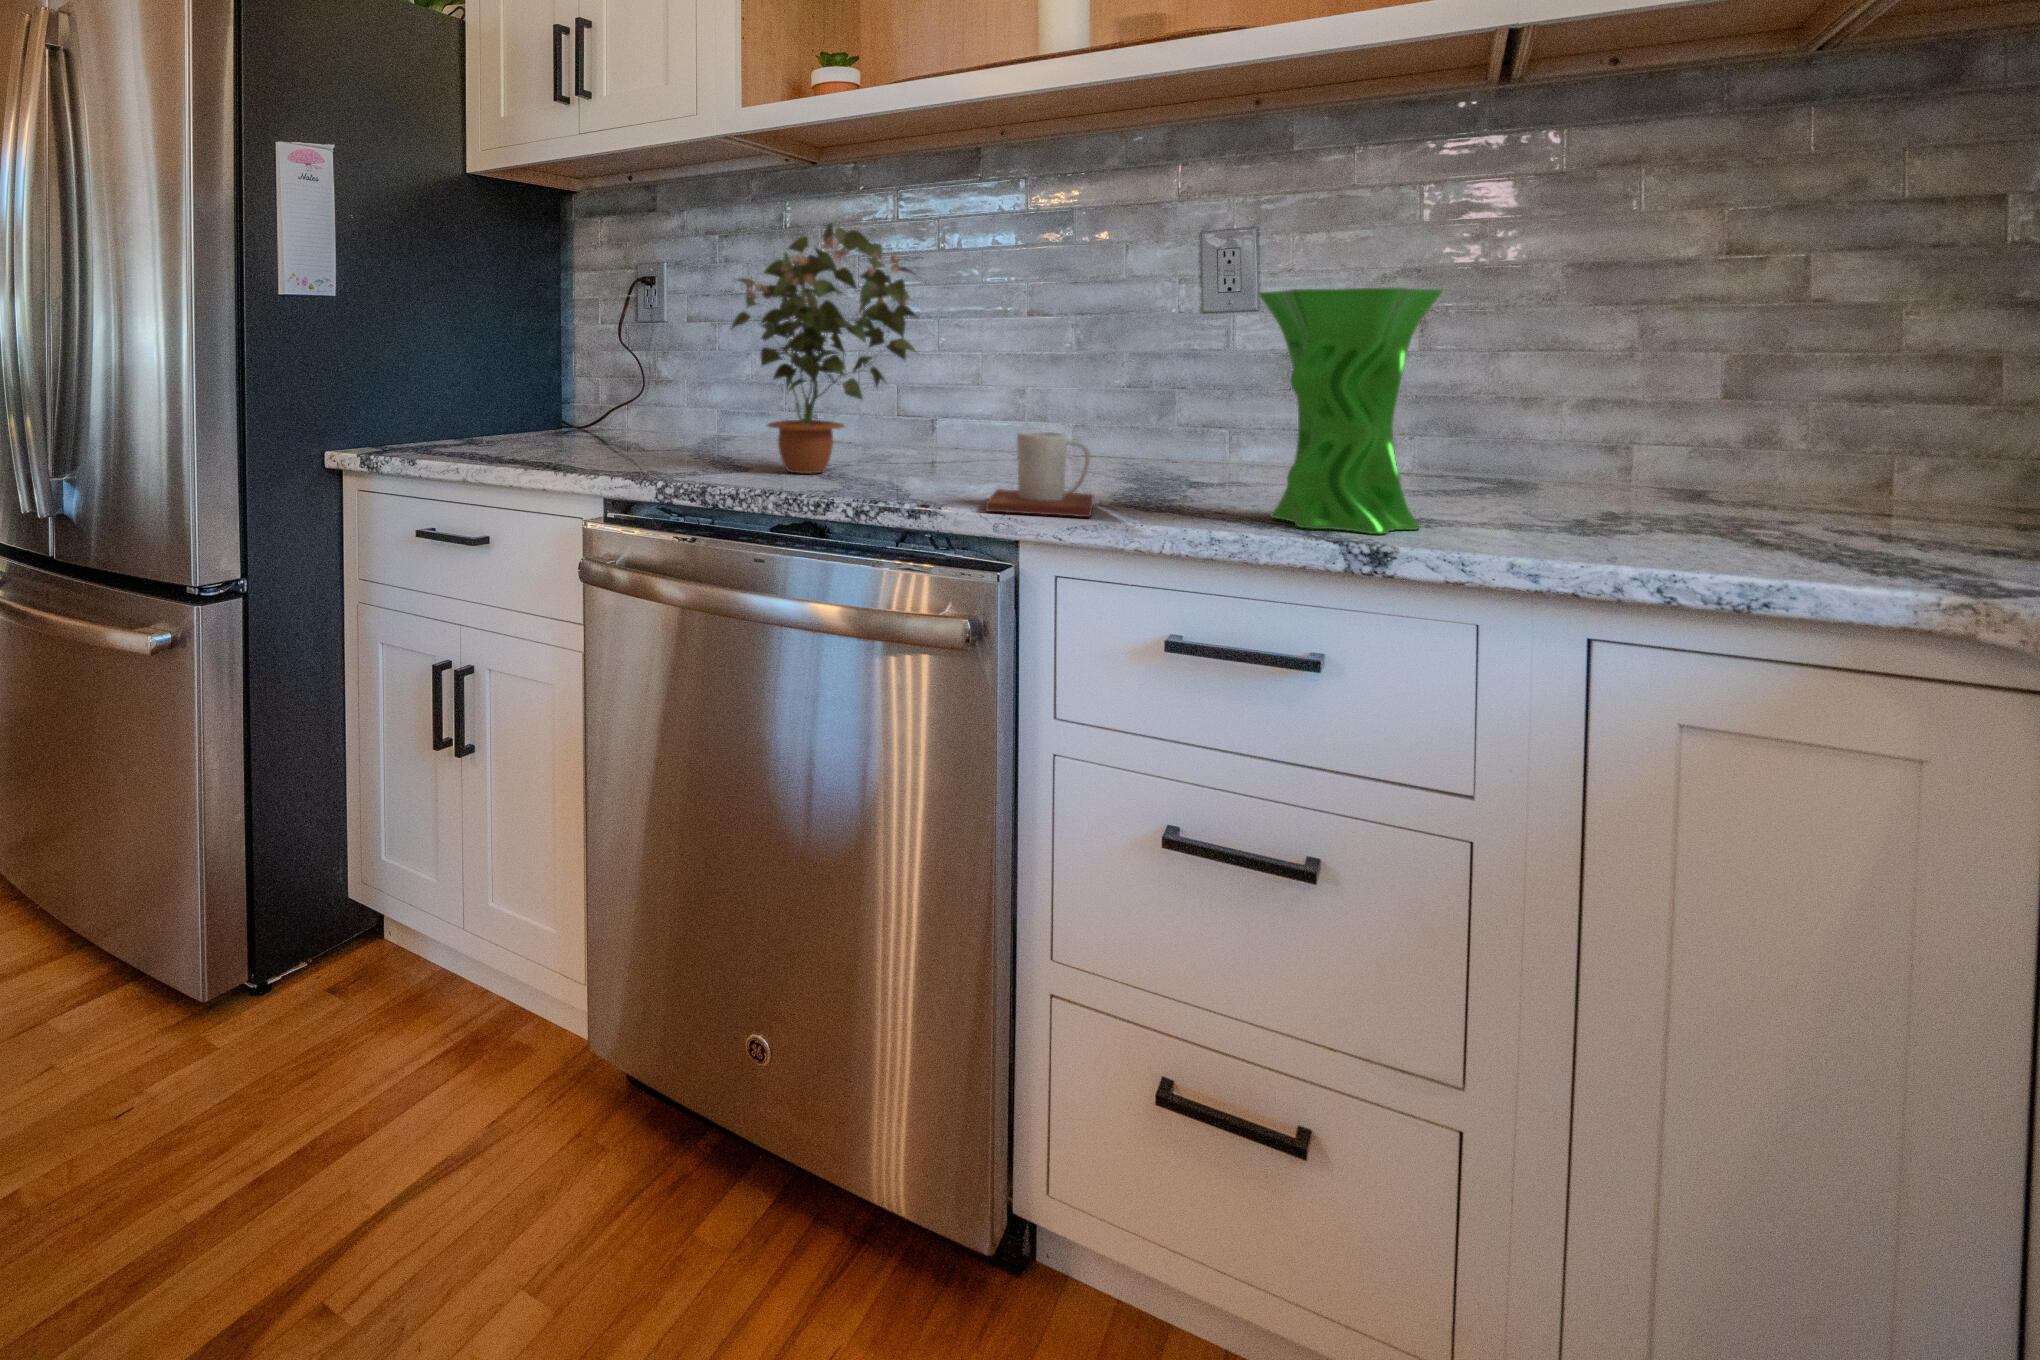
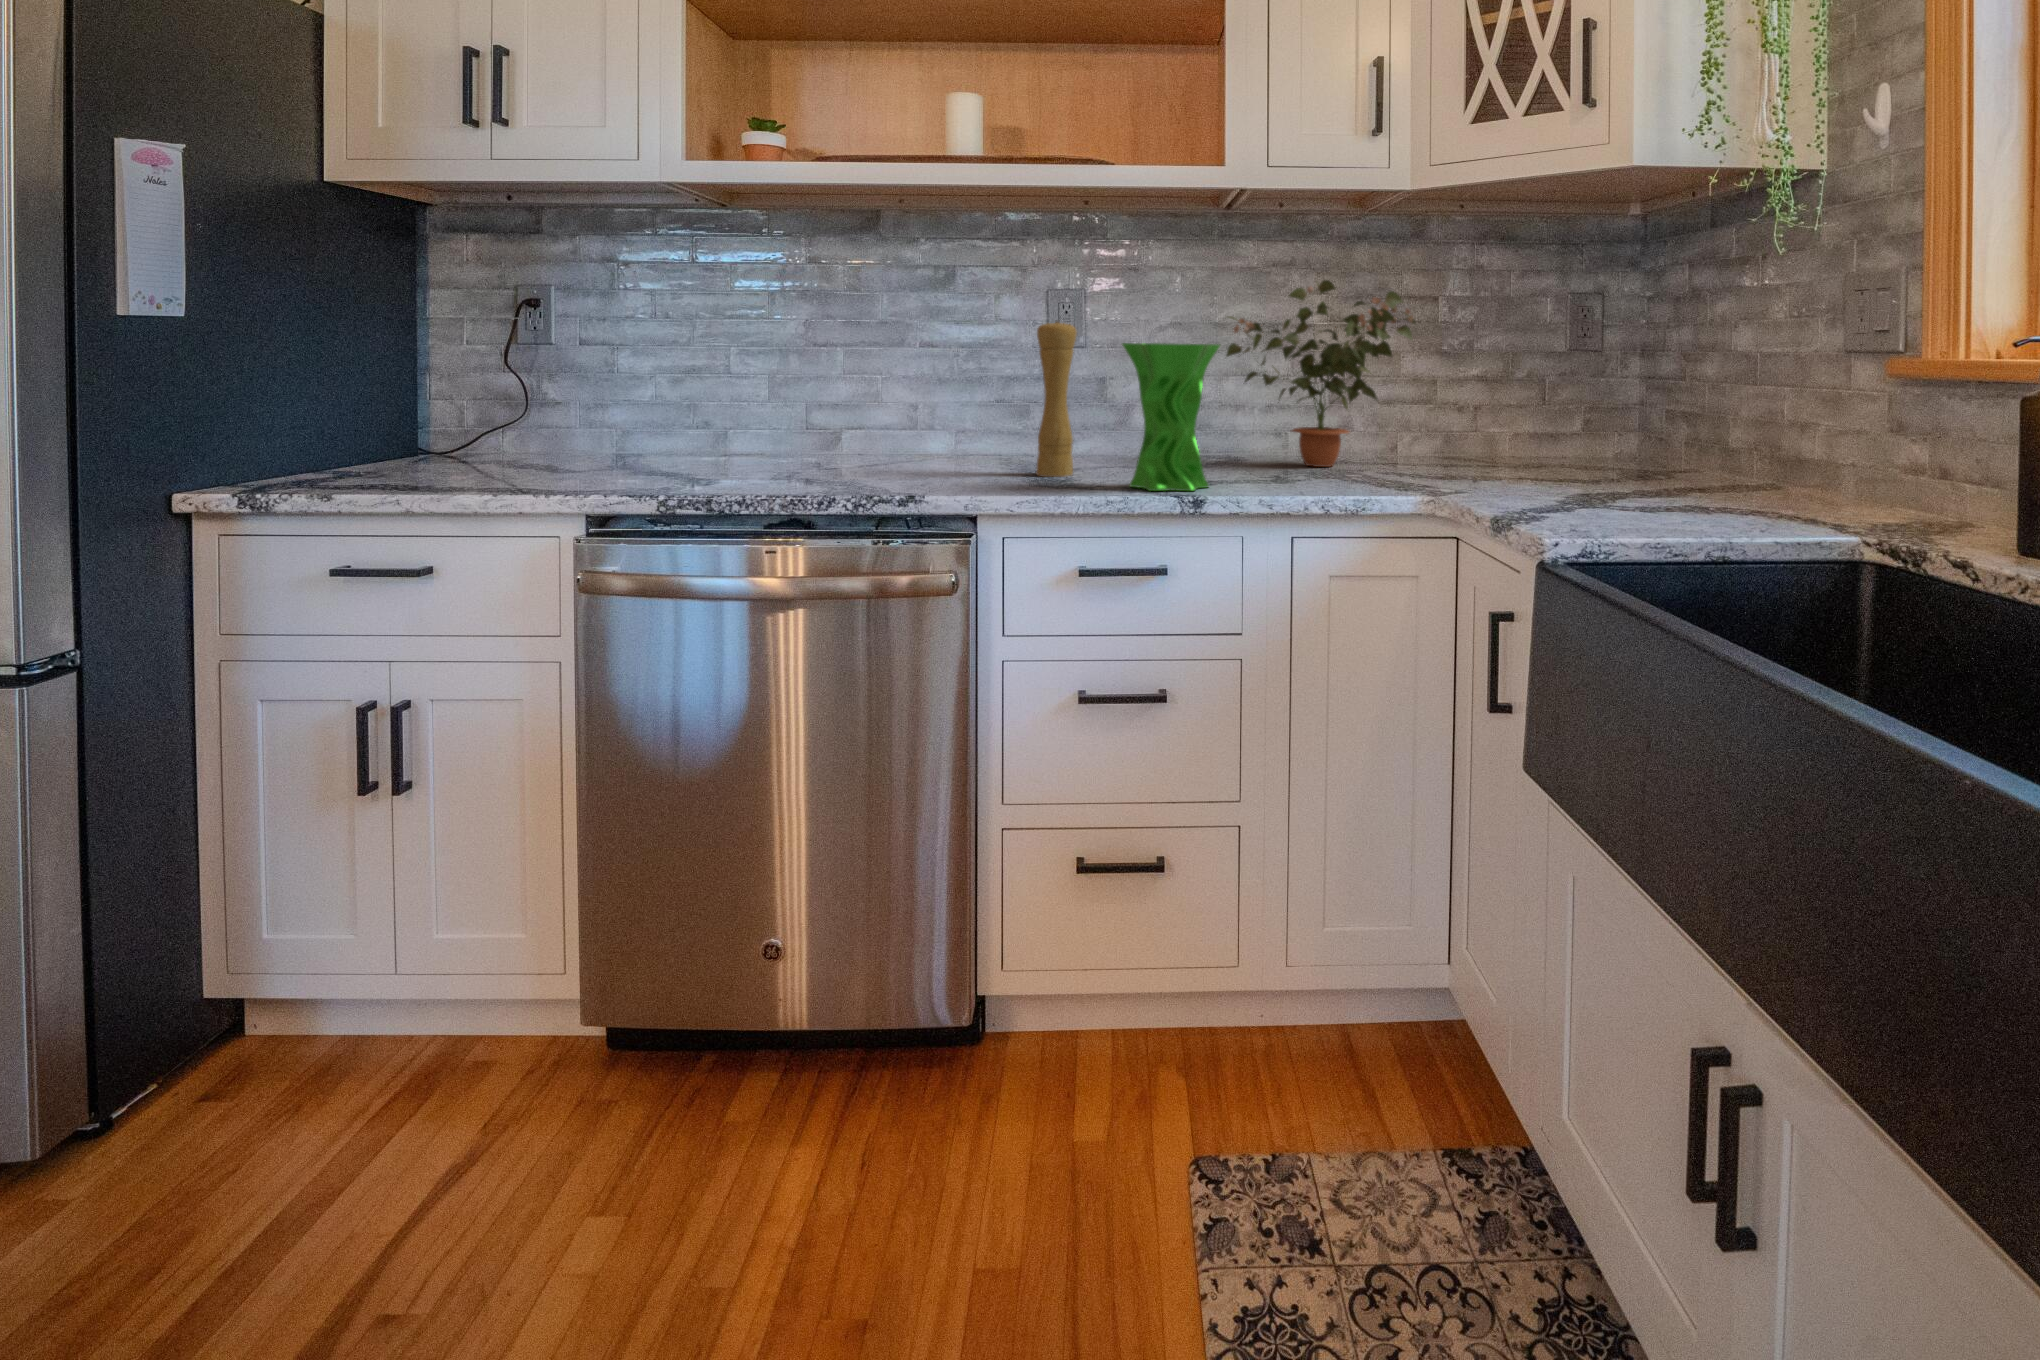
potted plant: present [732,224,916,474] -> present [1226,280,1415,467]
pepper mill: none [1153,270,1215,494] -> present [1036,321,1077,477]
mug: present [986,432,1094,517] -> none [943,438,1022,497]

